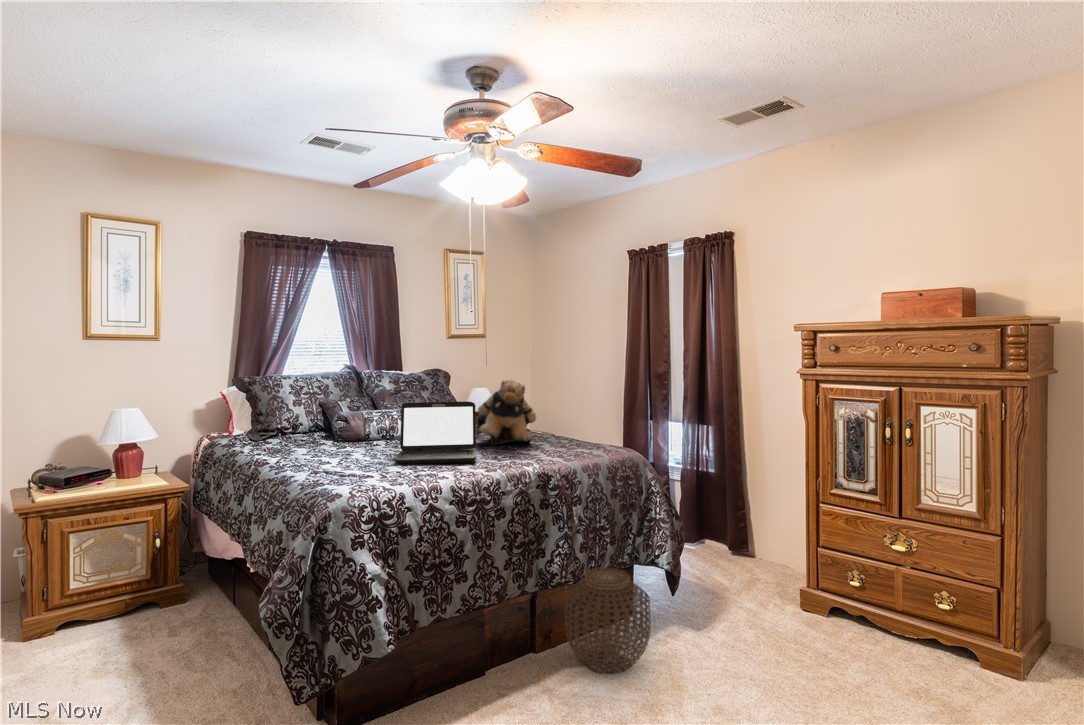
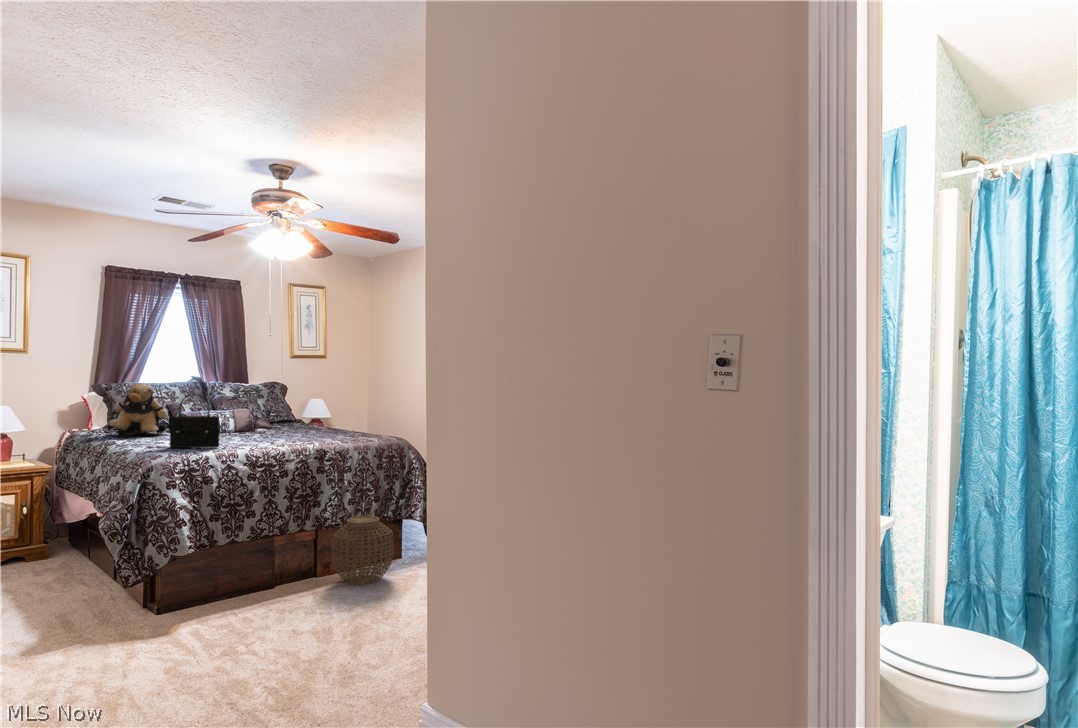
teddy bear: present [477,380,536,445] -> present [108,383,168,436]
handbag: none [339,398,406,473] -> present [168,394,219,448]
laptop: present [395,402,476,465] -> none [215,401,285,445]

